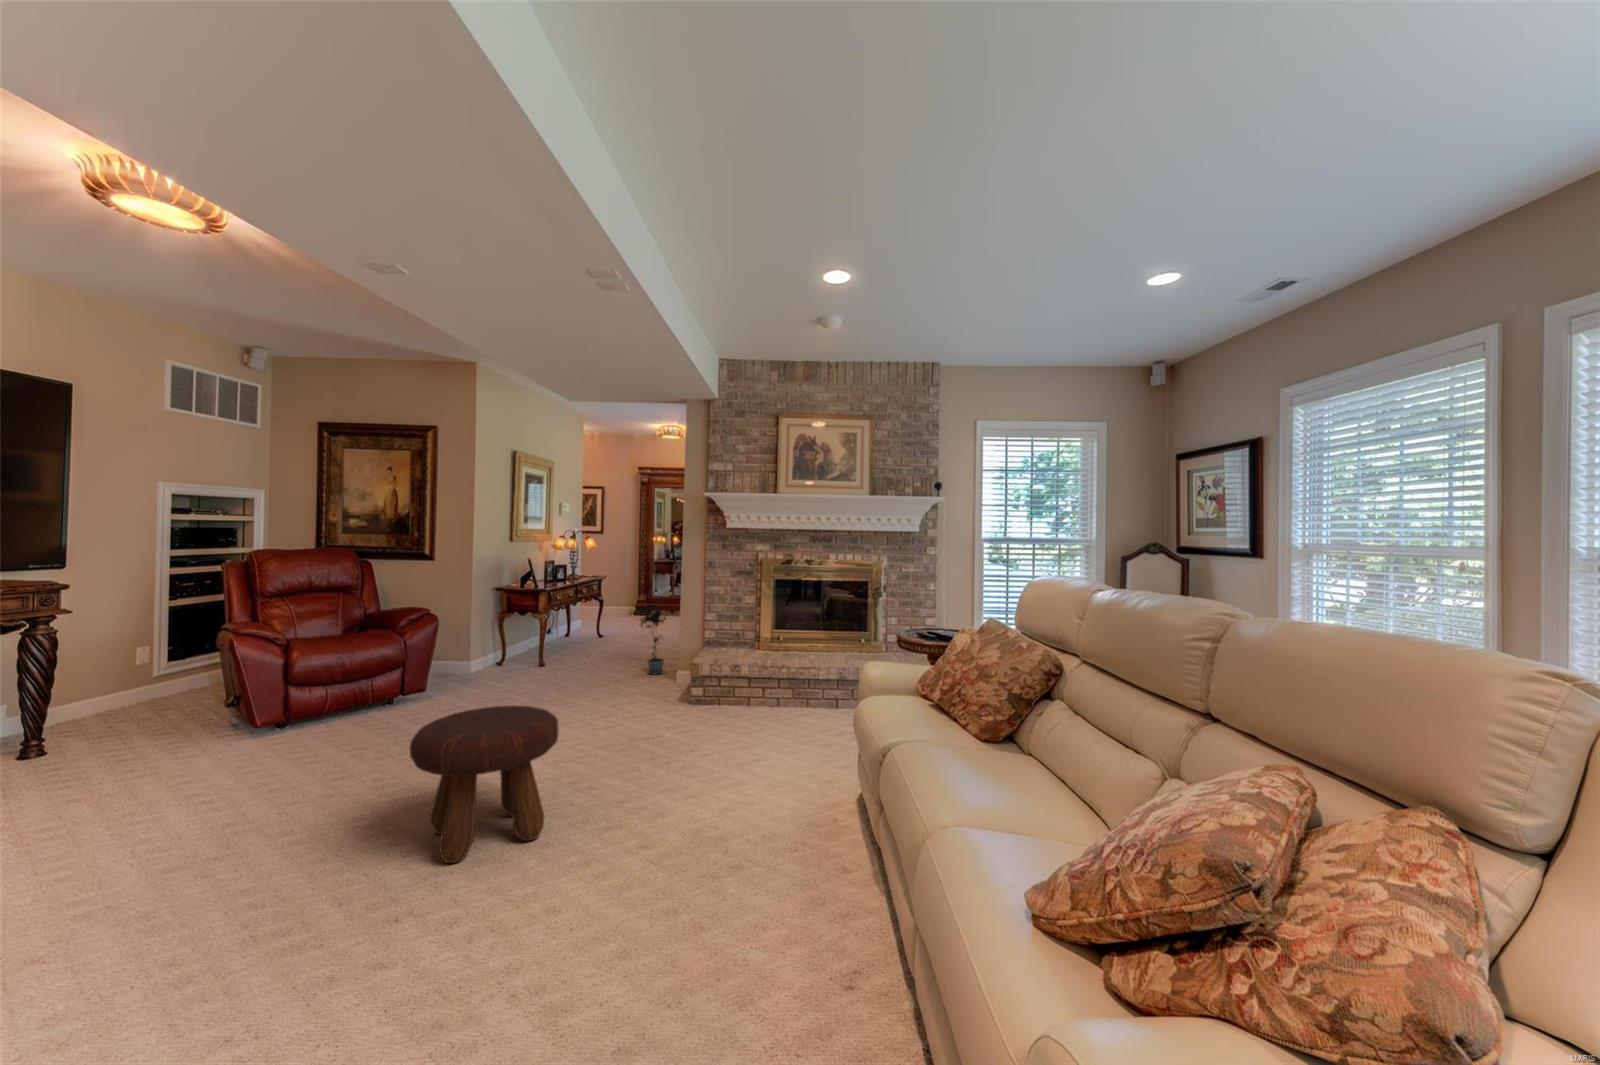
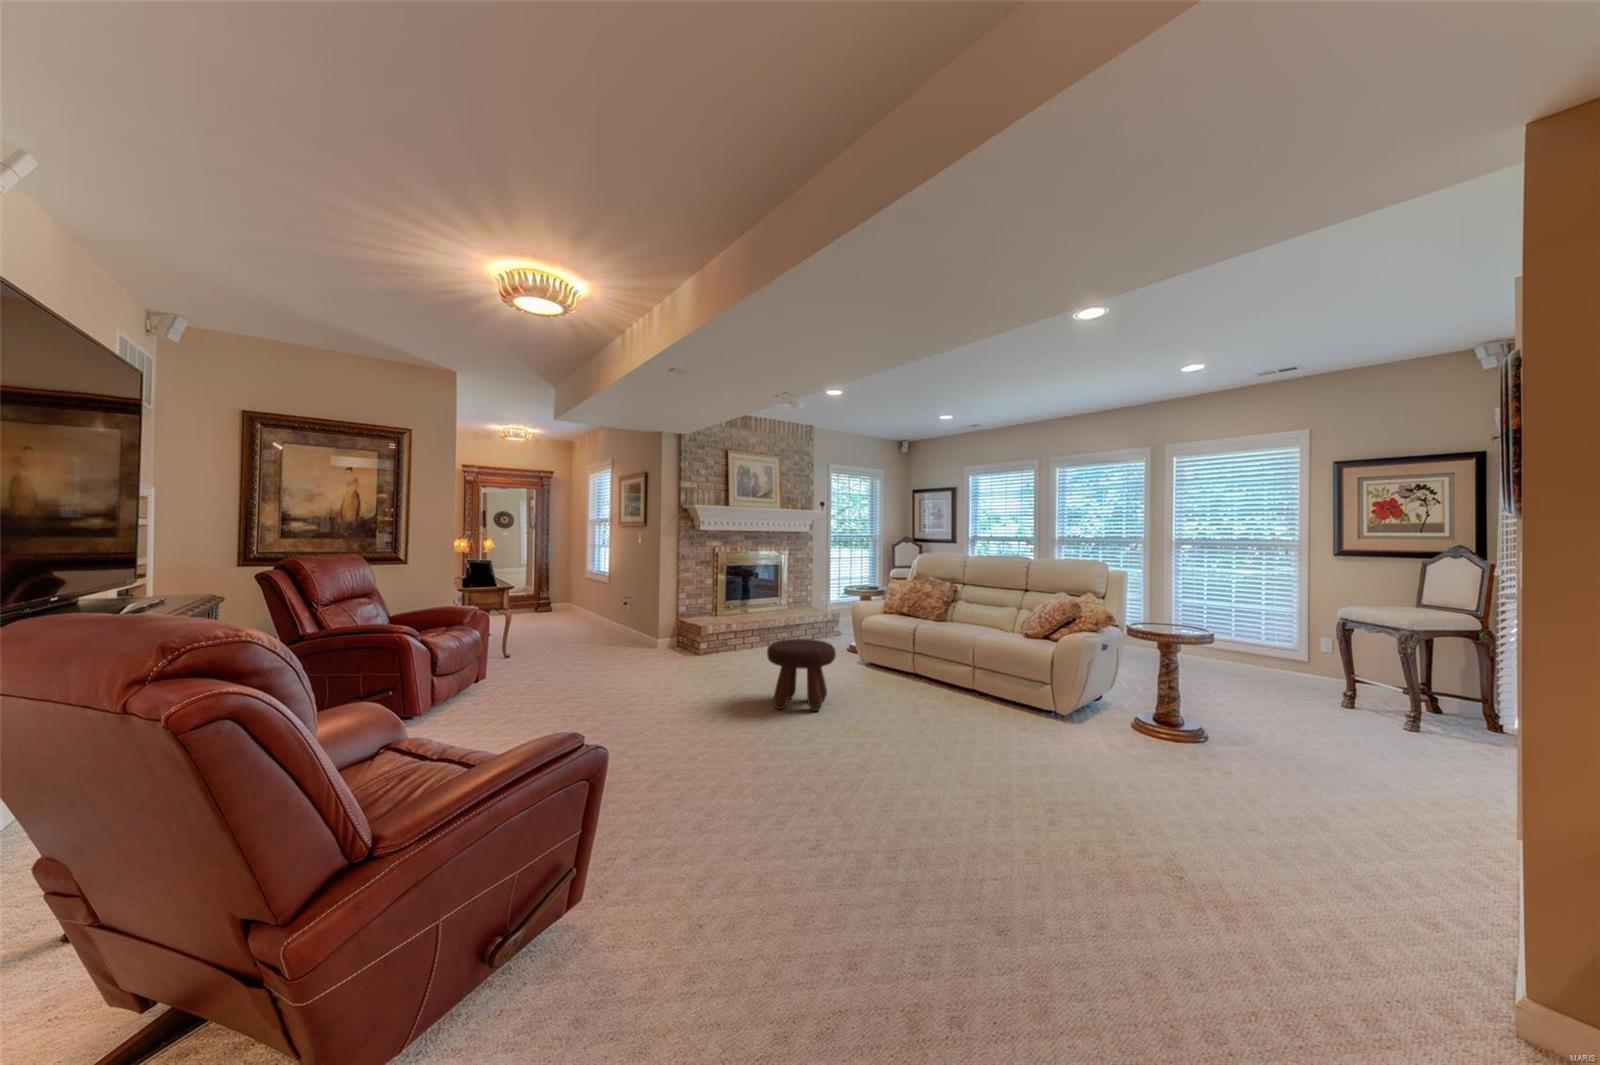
potted plant: present [634,605,675,674] -> none [616,589,648,647]

